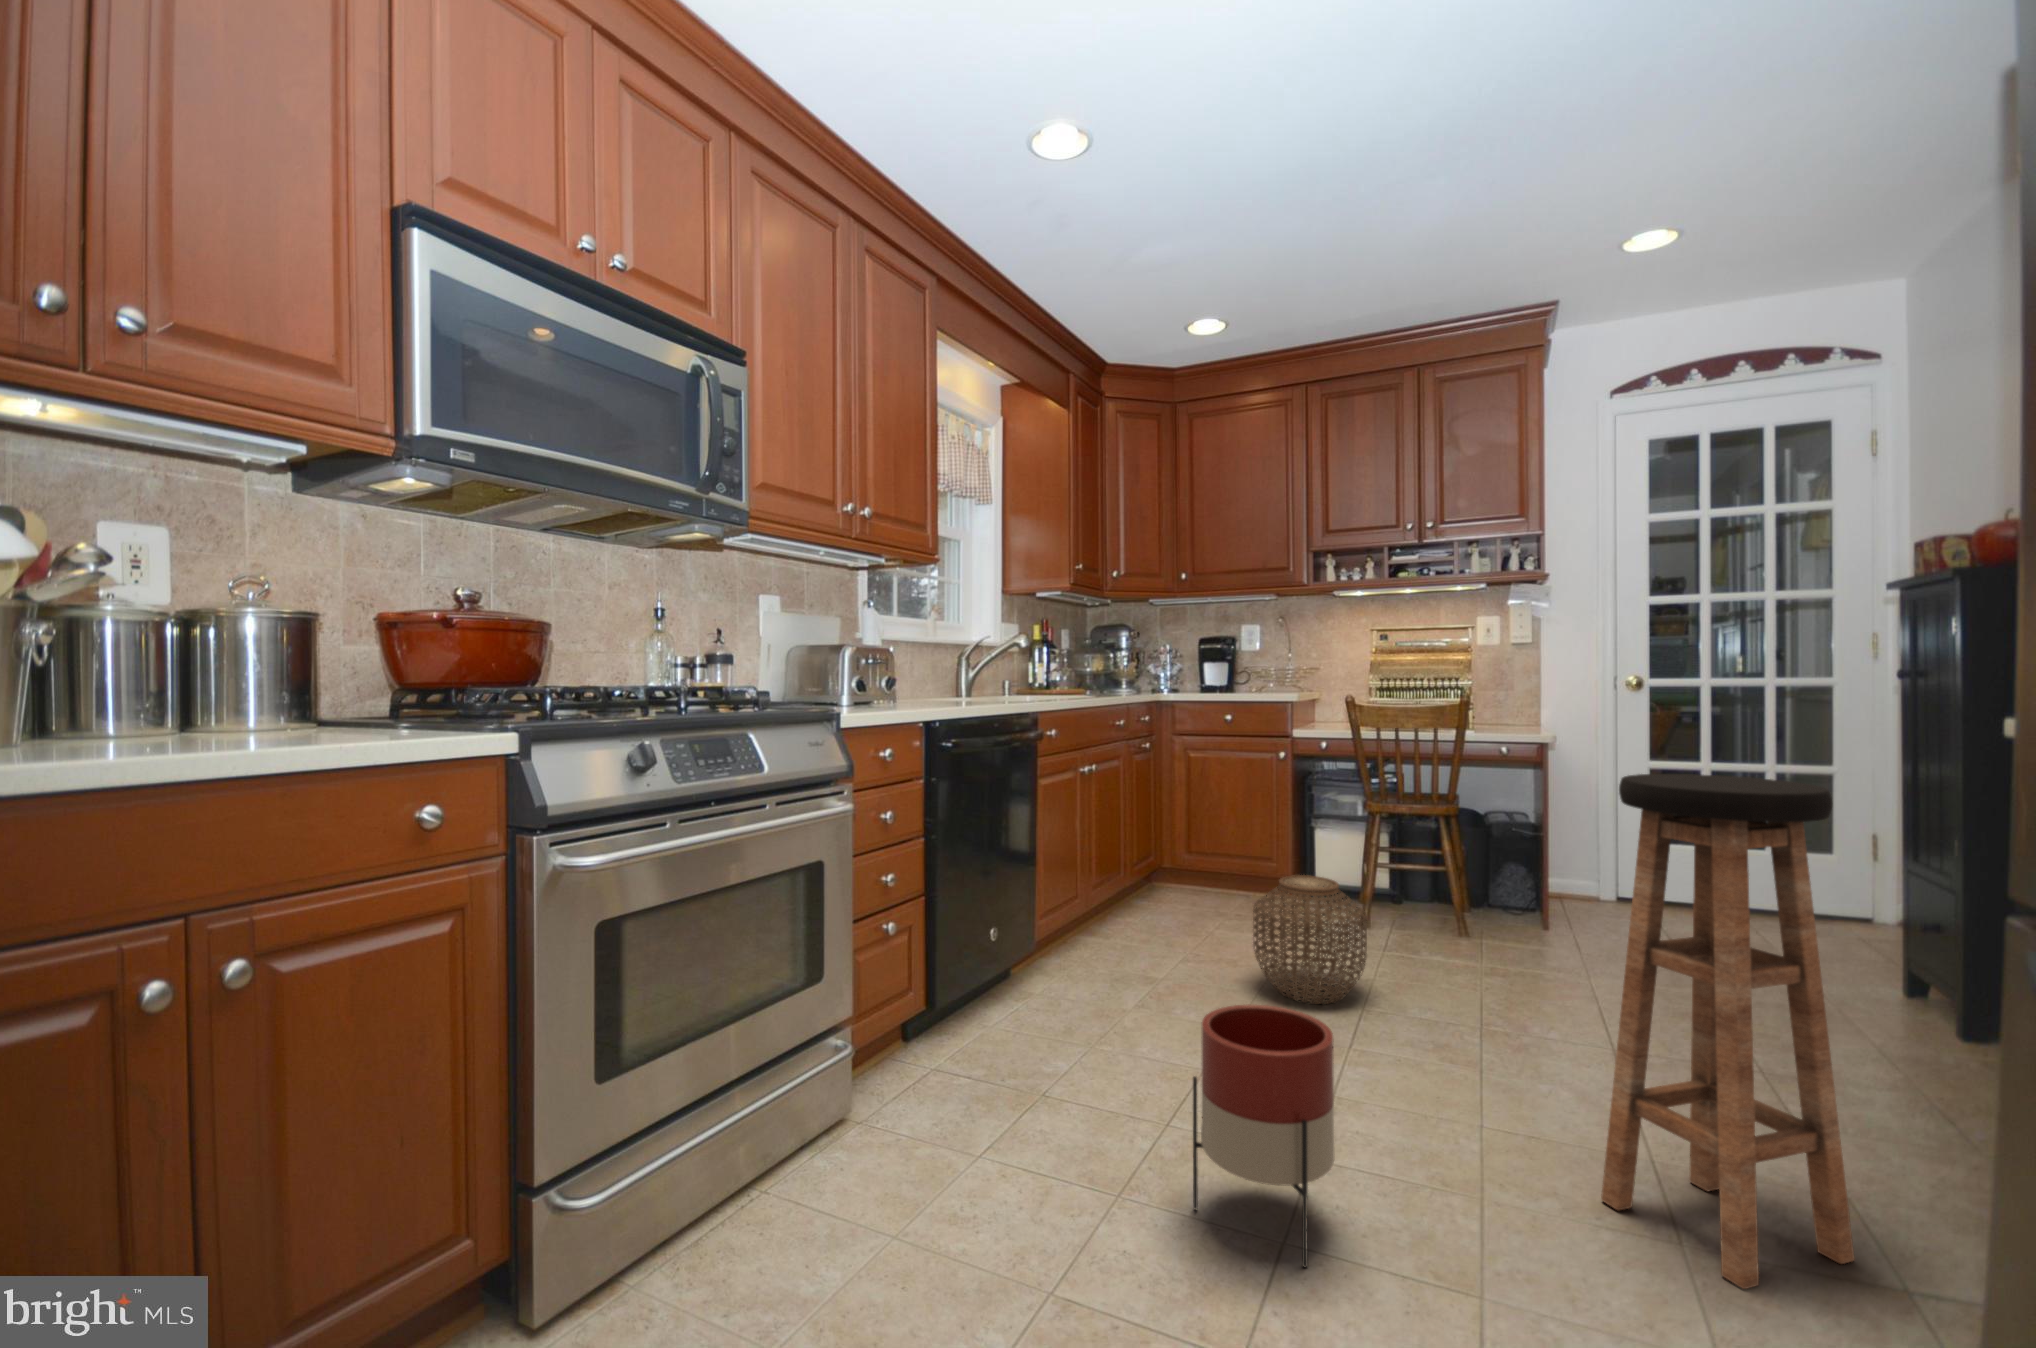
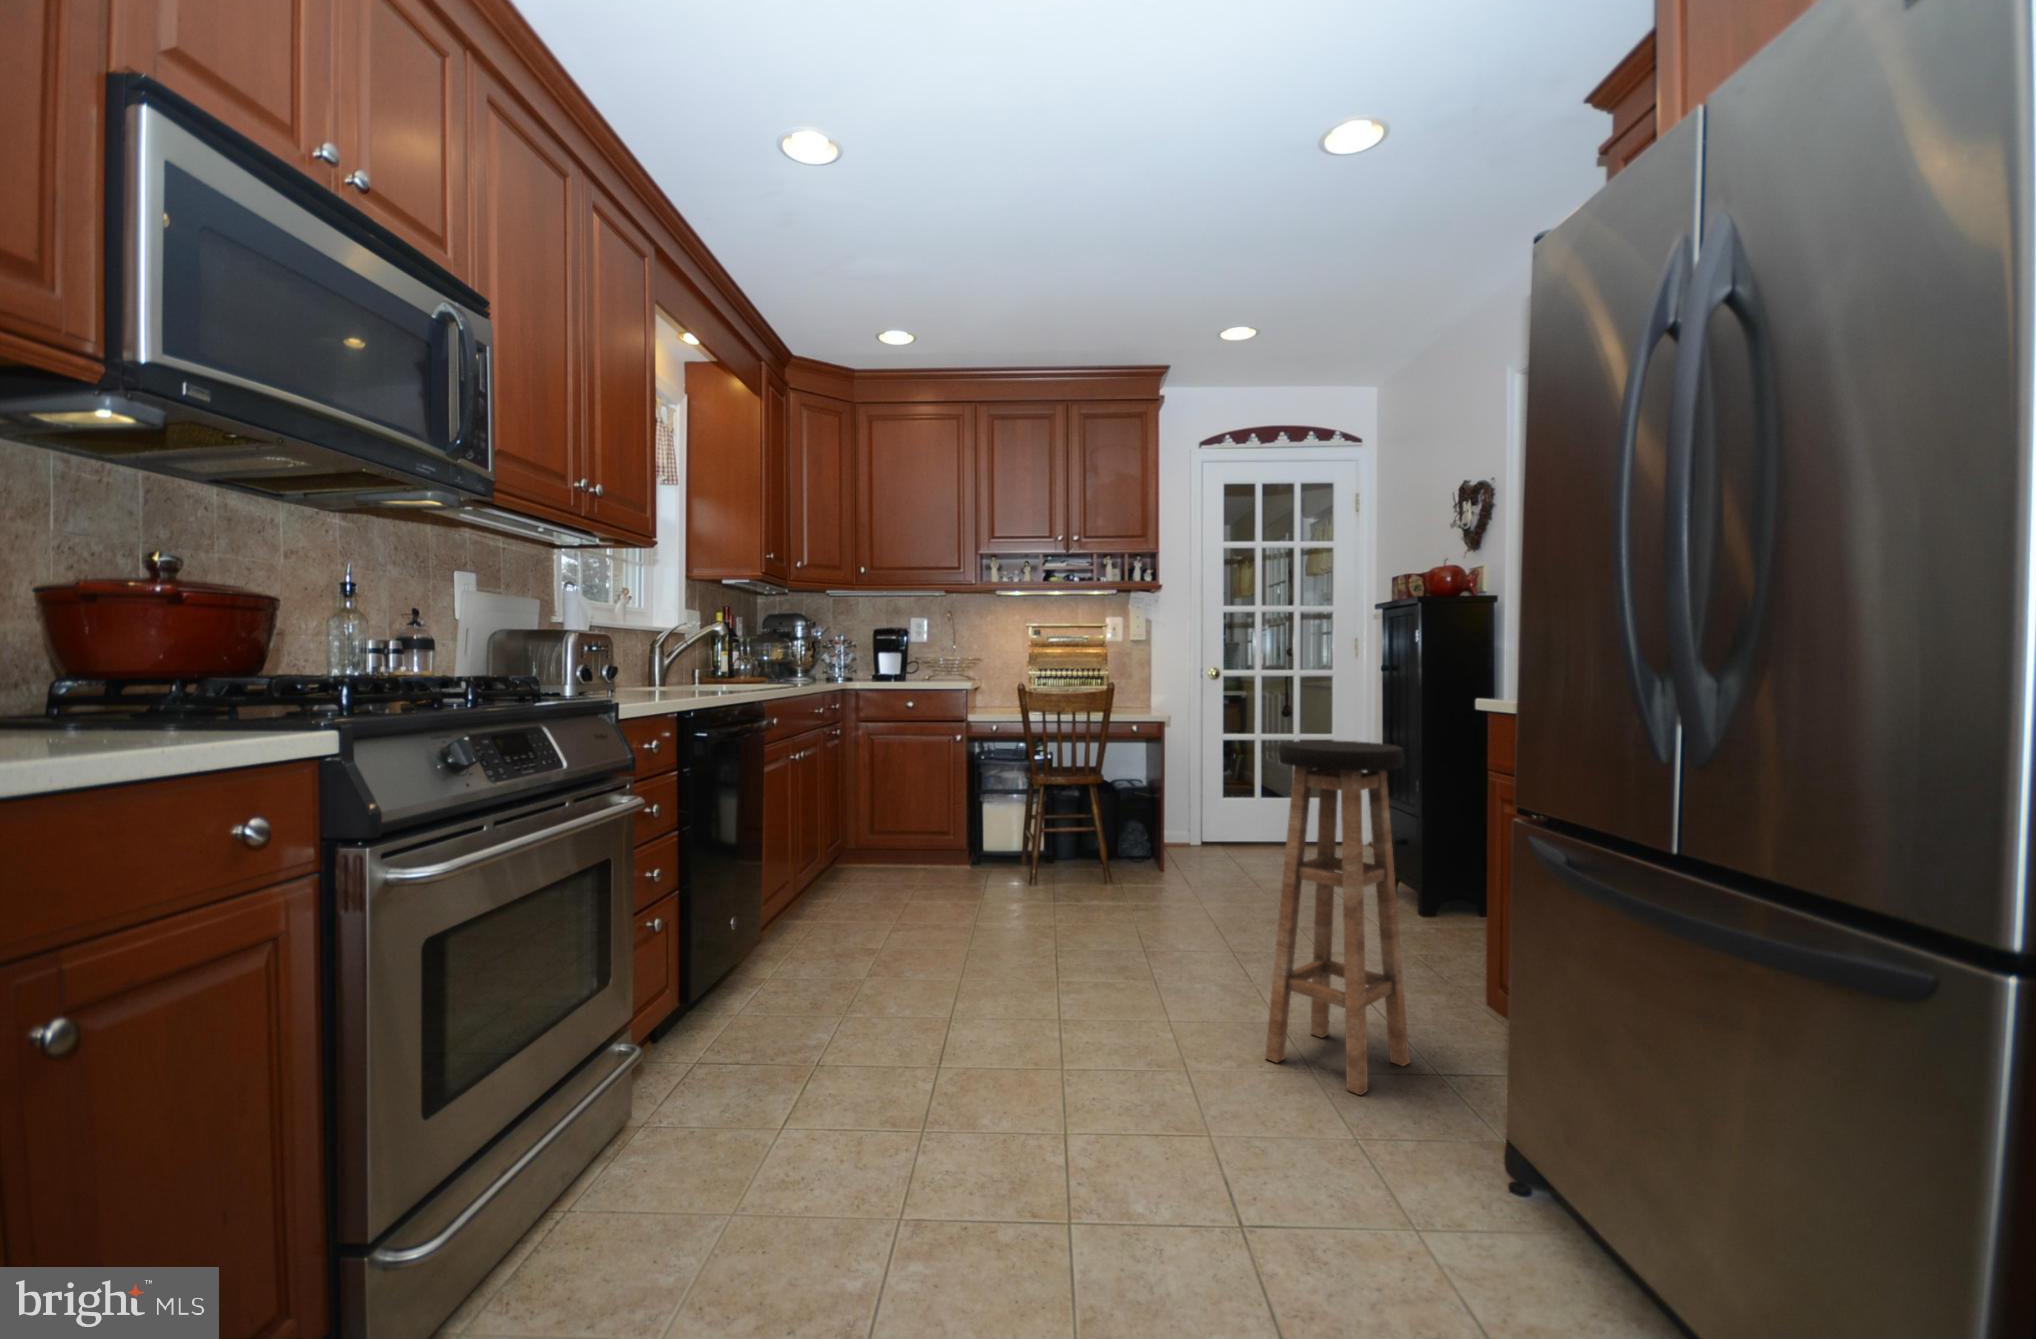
woven basket: present [1253,875,1367,1004] -> none [964,842,1059,952]
planter: present [1193,1005,1335,1268] -> none [990,949,1106,1156]

